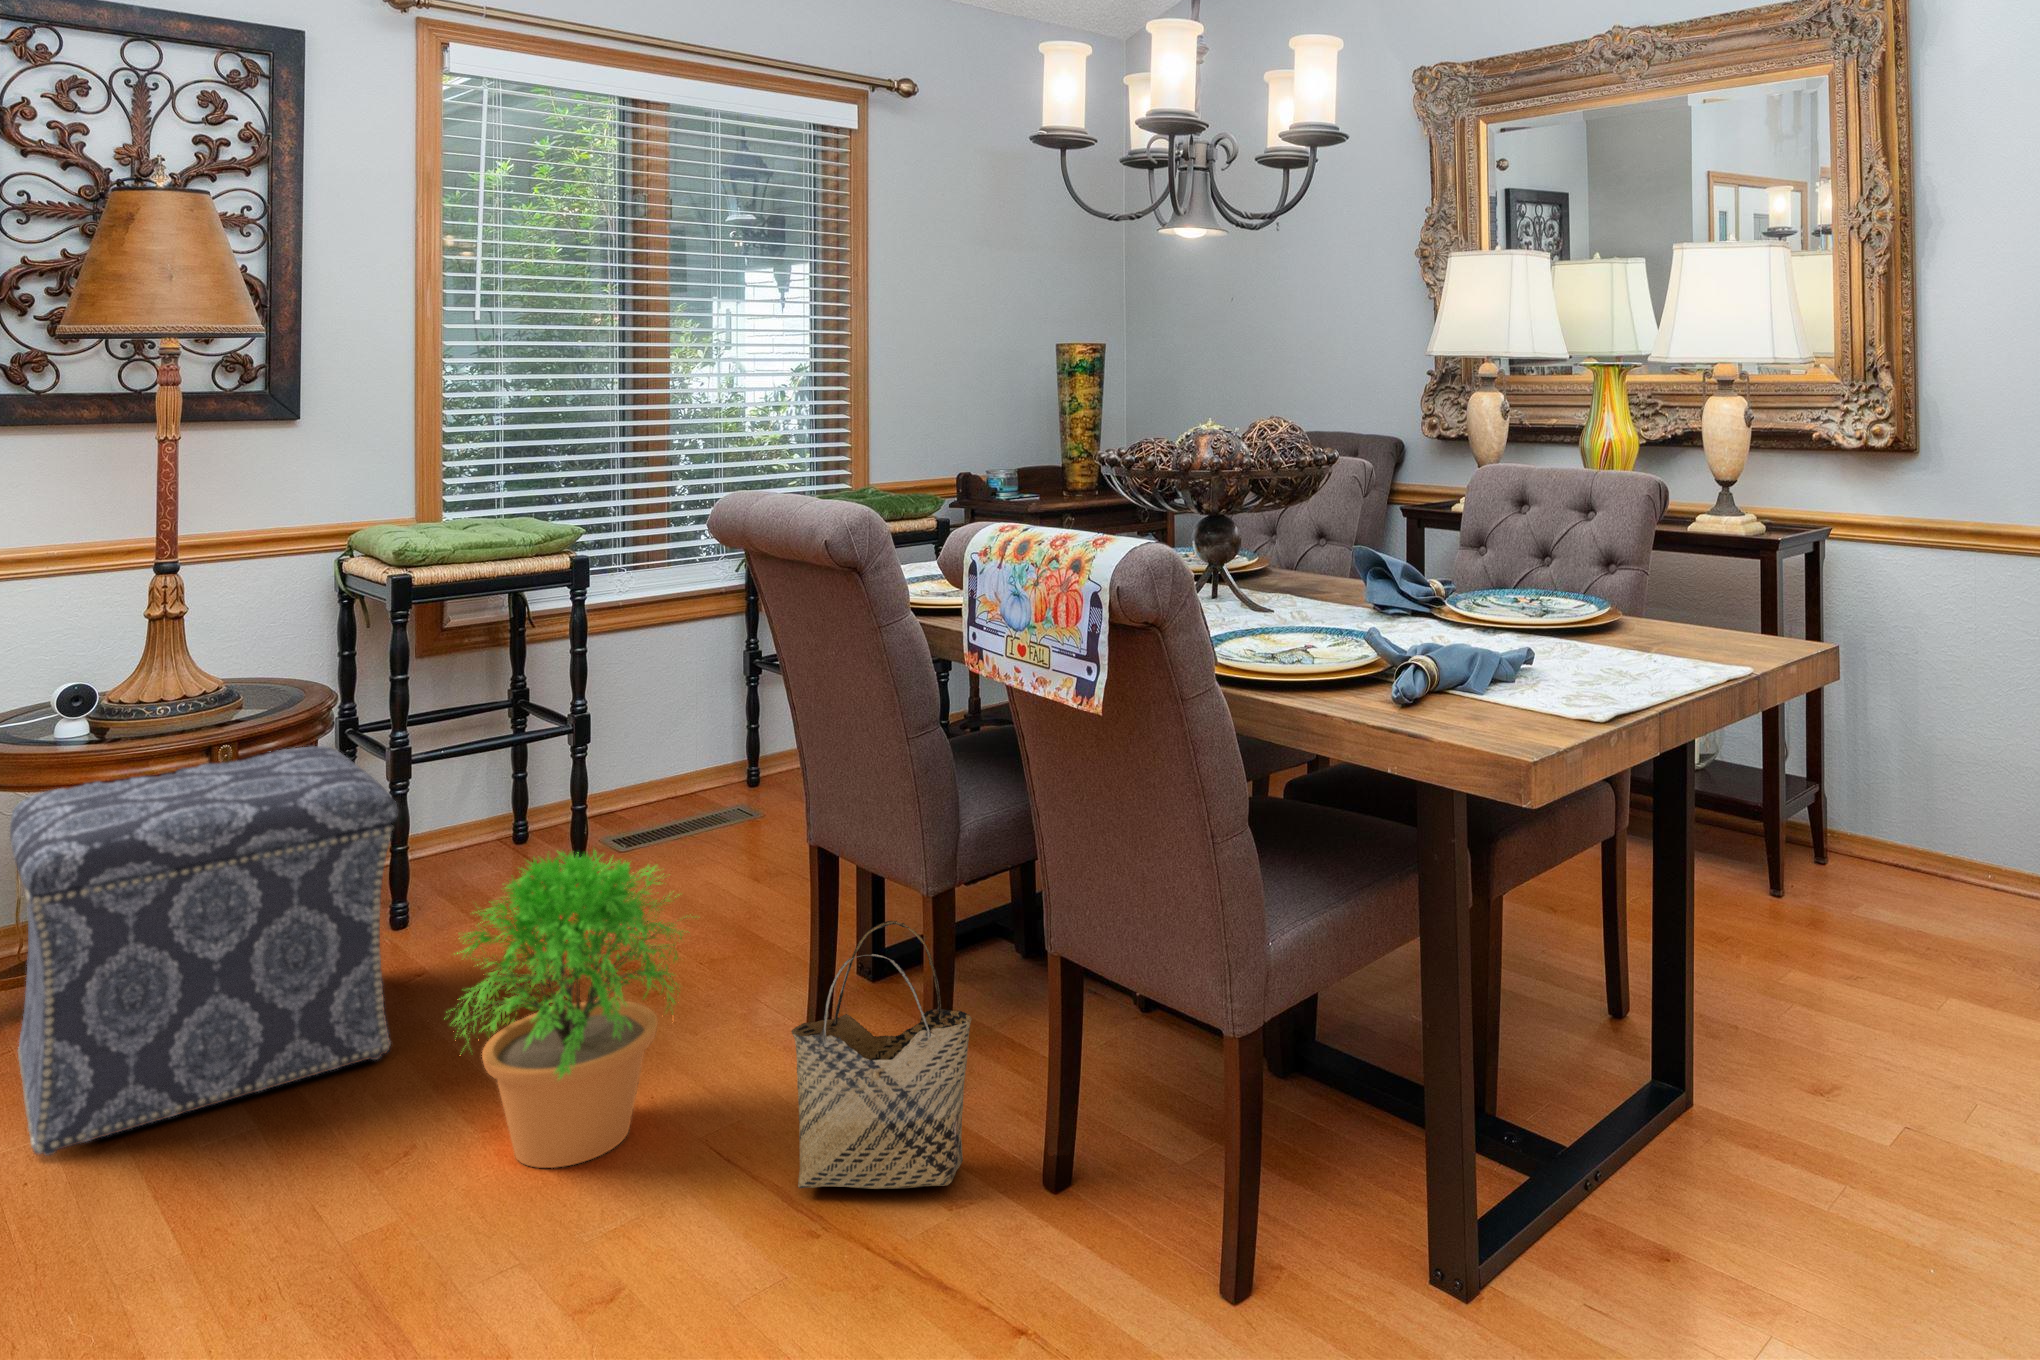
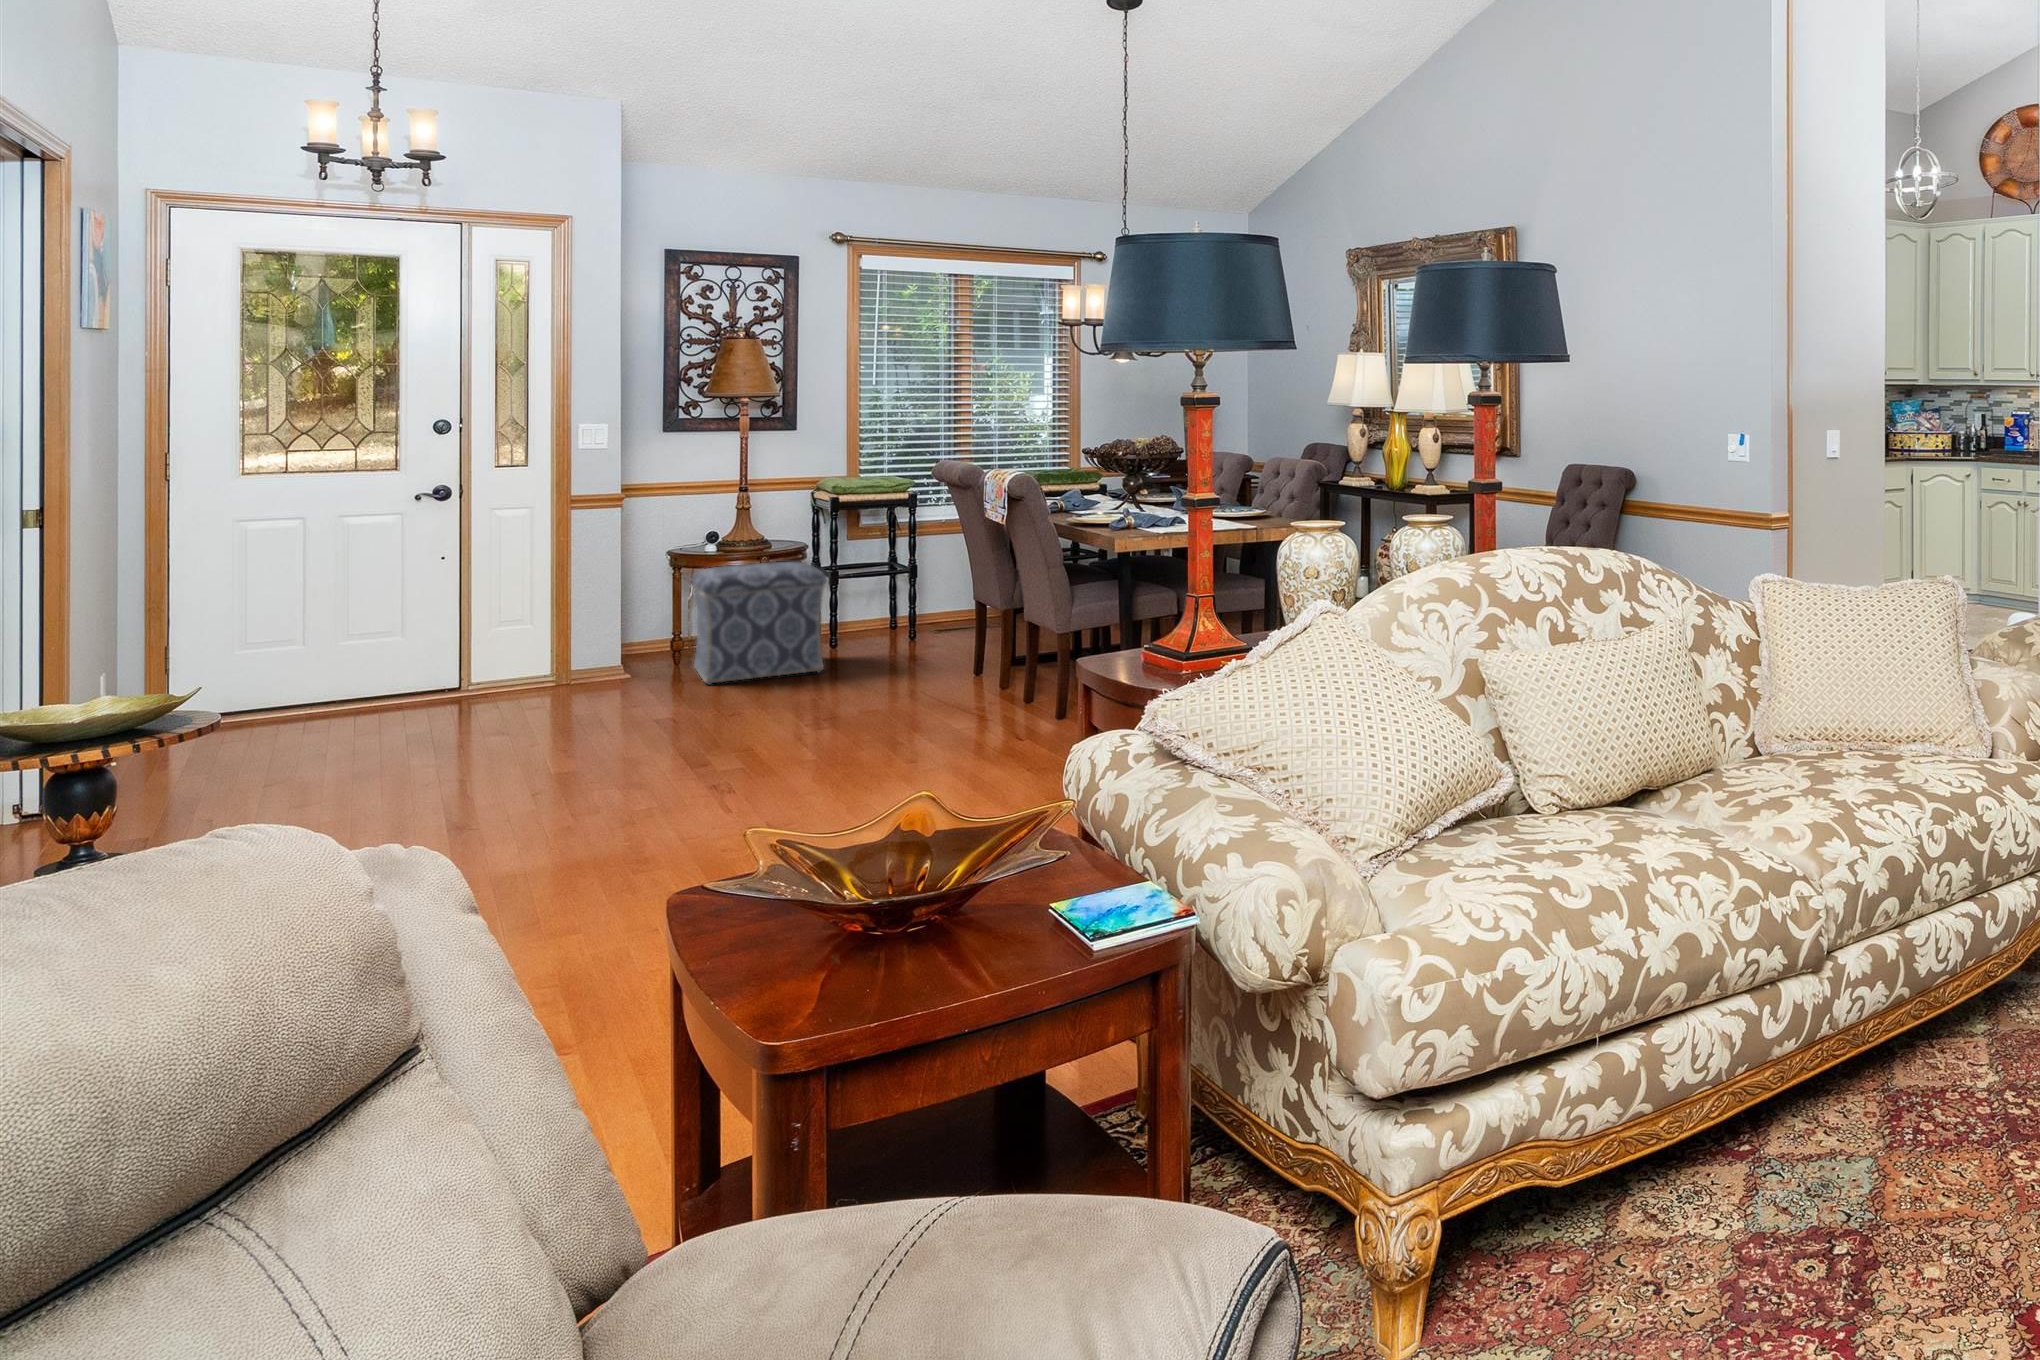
potted plant: present [454,850,689,1168] -> none [835,584,928,691]
woven basket: present [791,921,972,1189] -> none [947,611,1009,696]

